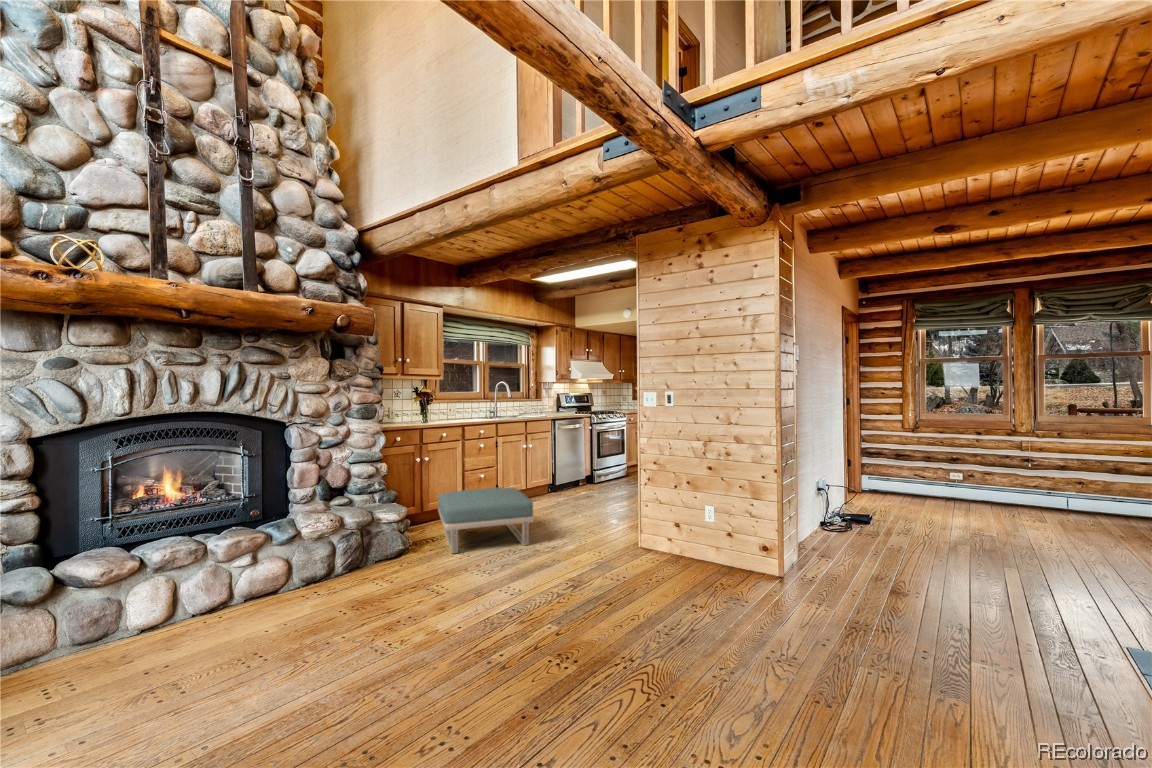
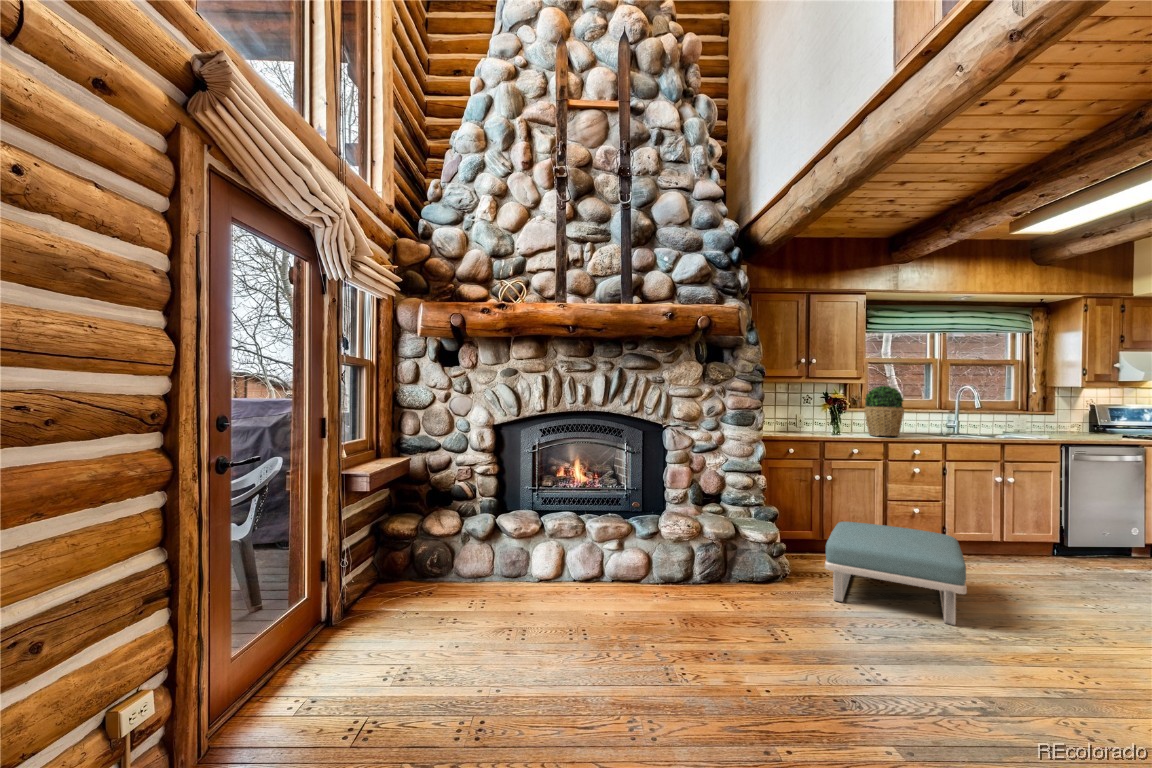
potted plant: none [441,382,470,423] -> present [865,386,904,436]

